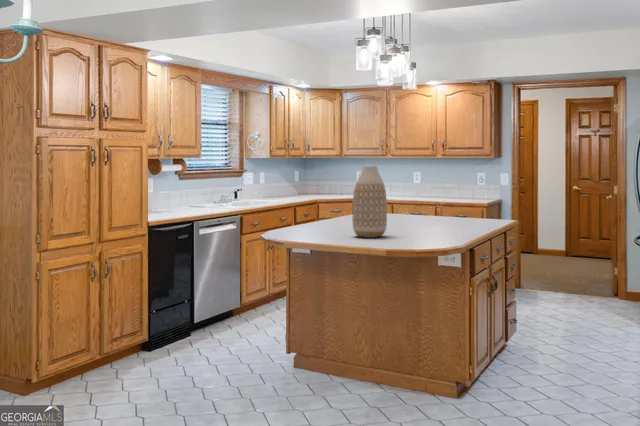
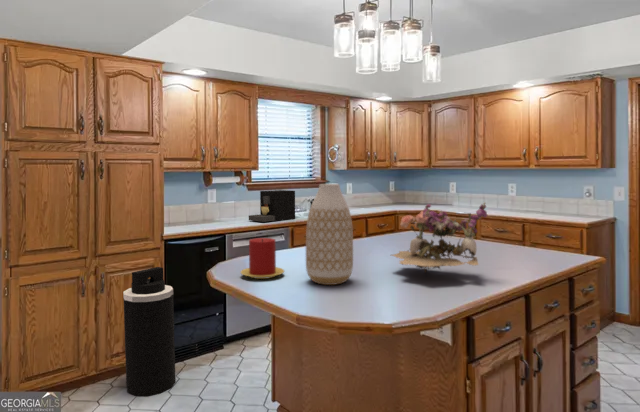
coffee maker: none [195,179,237,210] -> present [249,190,295,222]
flower arrangement: none [399,179,466,231] -> present [392,203,487,272]
candle: none [299,209,332,238] -> present [241,238,284,279]
trash can: none [130,250,177,372] -> present [123,267,176,396]

